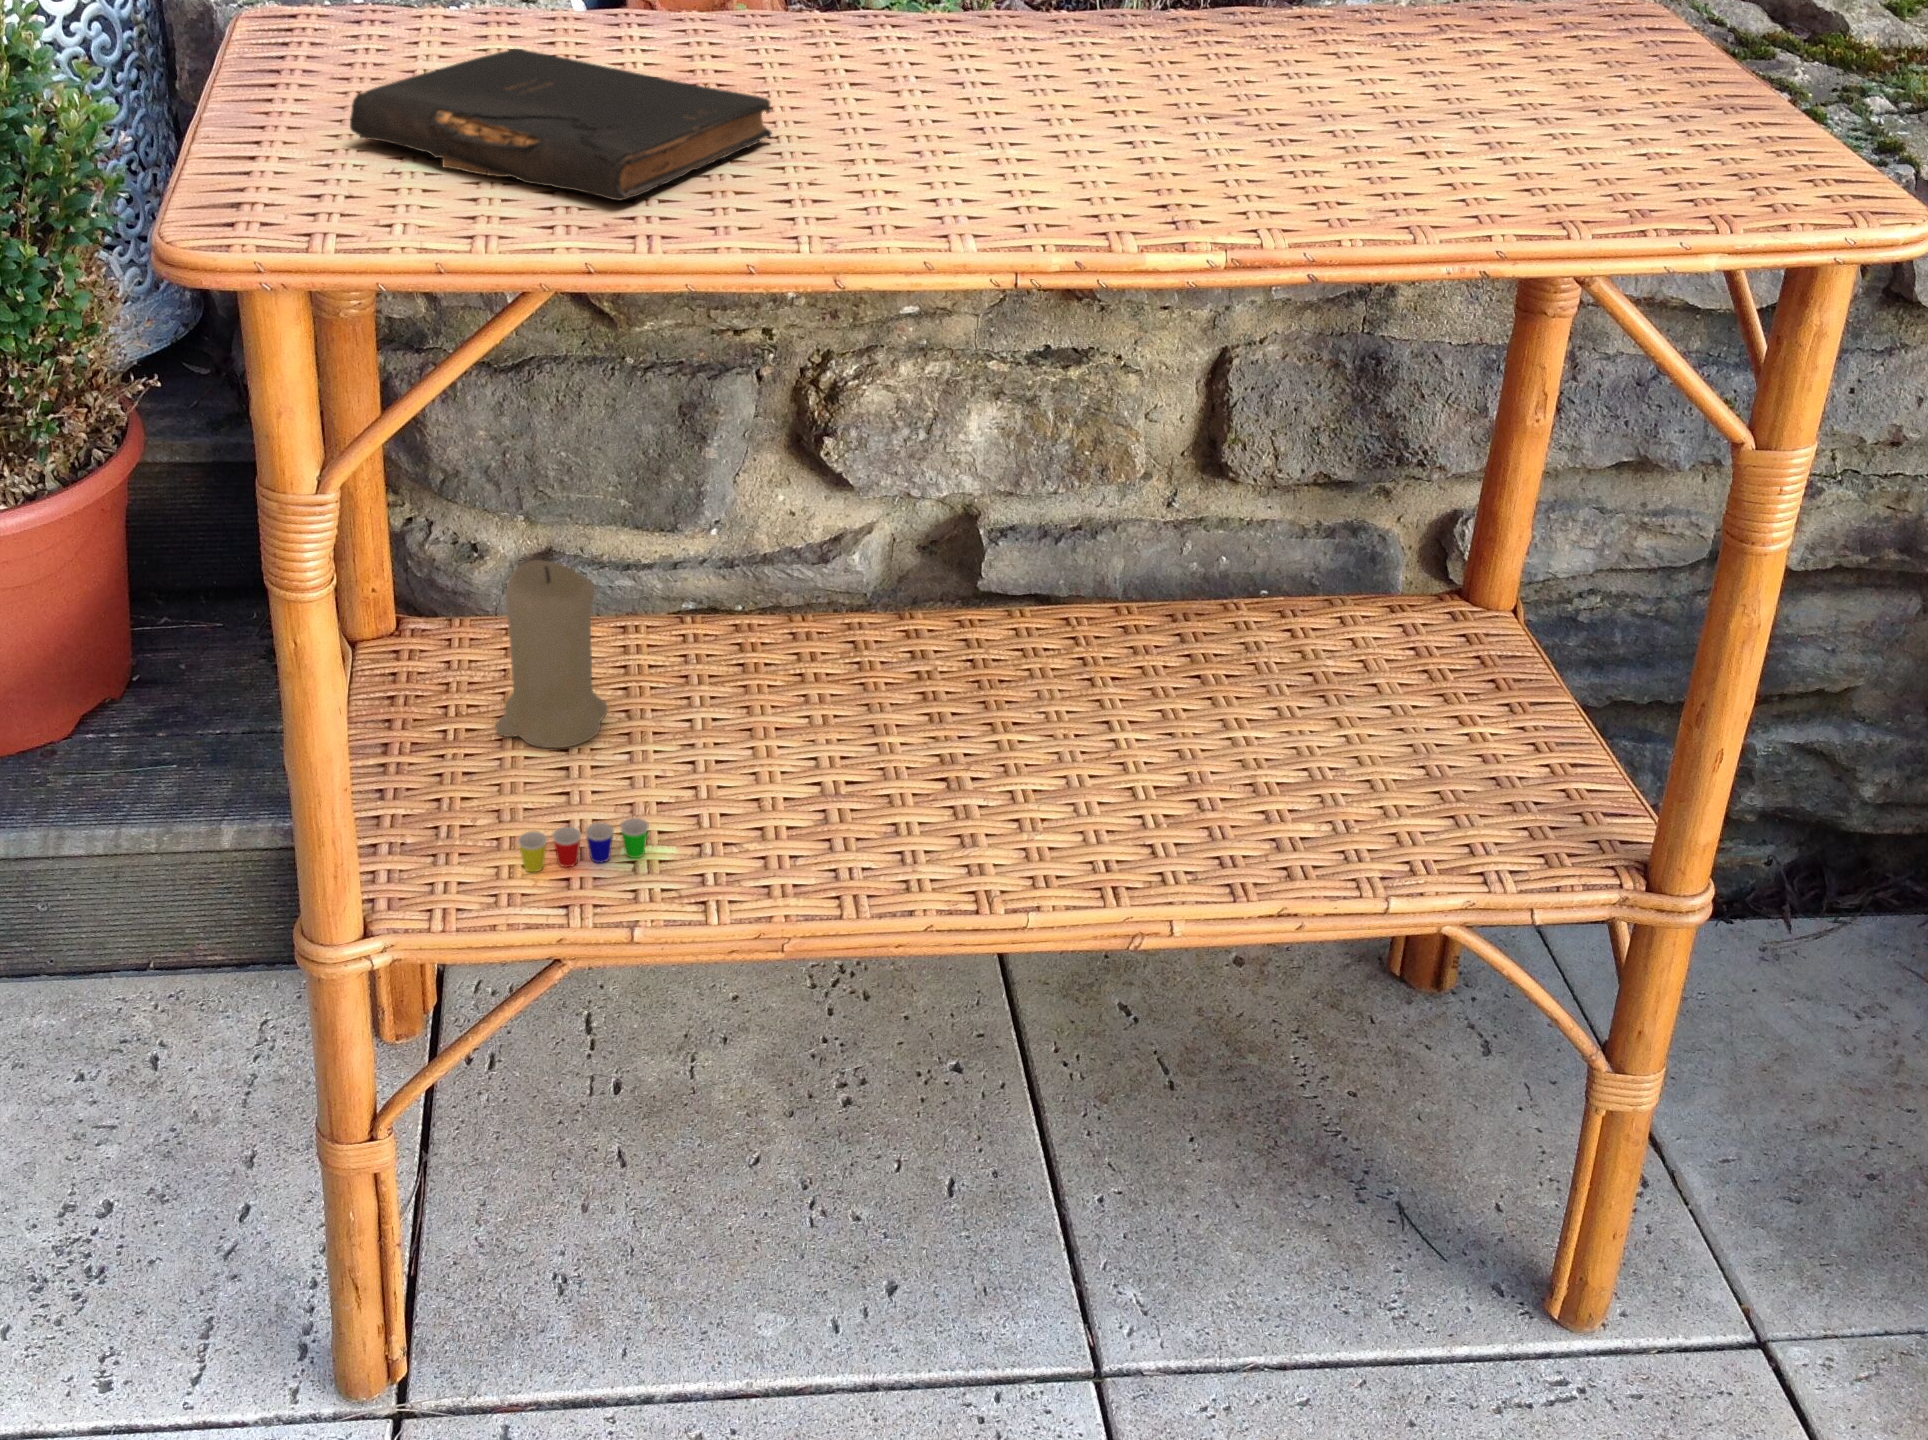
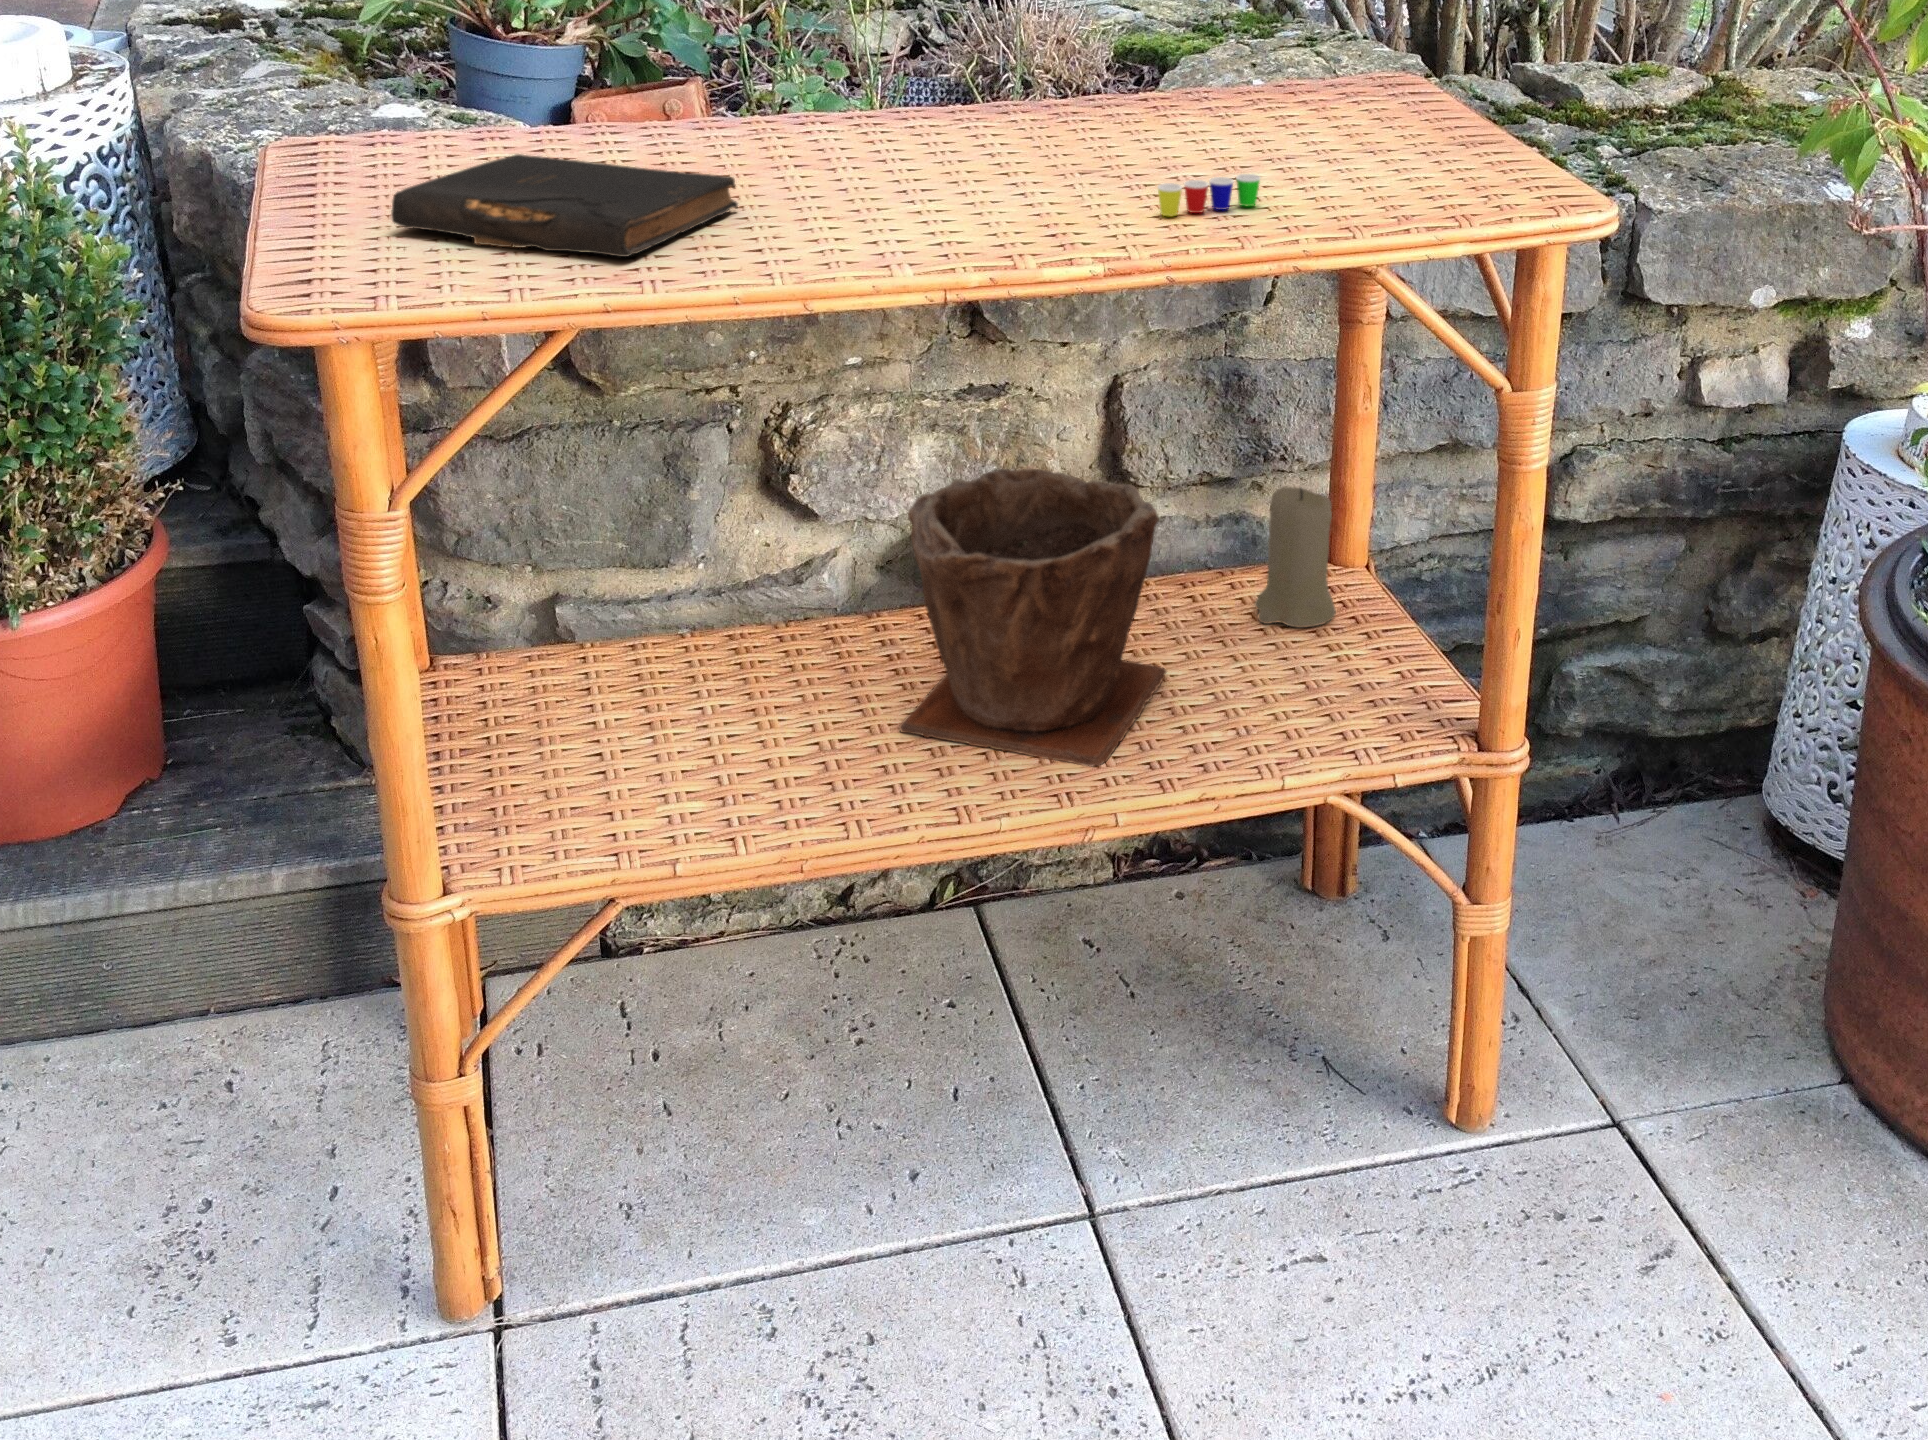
plant pot: none [919,466,1264,856] -> present [900,469,1167,766]
candle: present [496,560,608,748] -> present [1255,487,1336,627]
cup: present [518,818,649,872] -> present [1158,174,1260,216]

